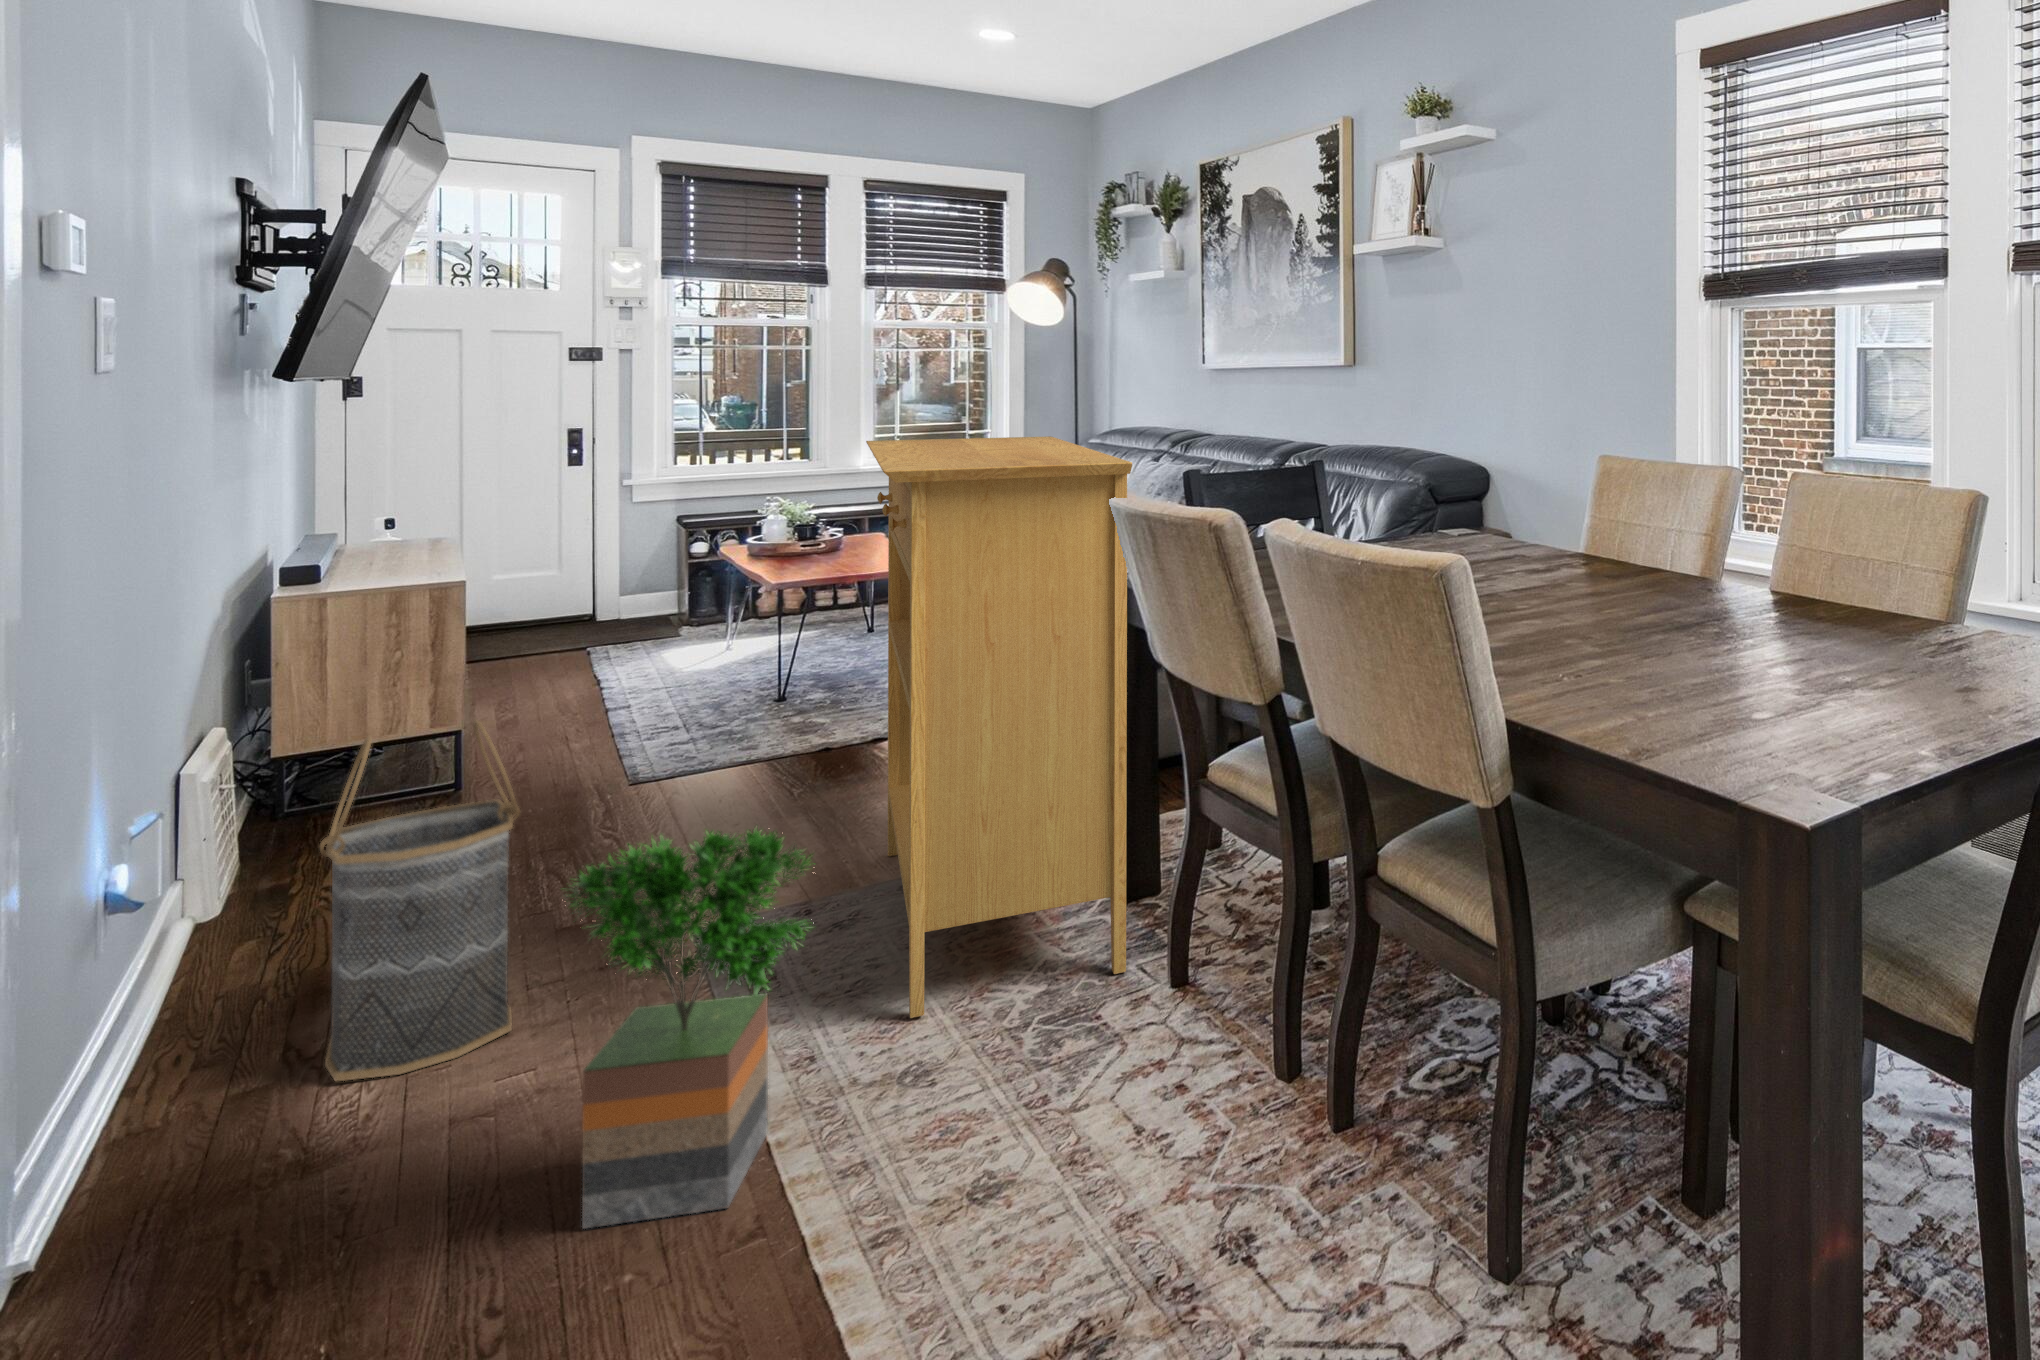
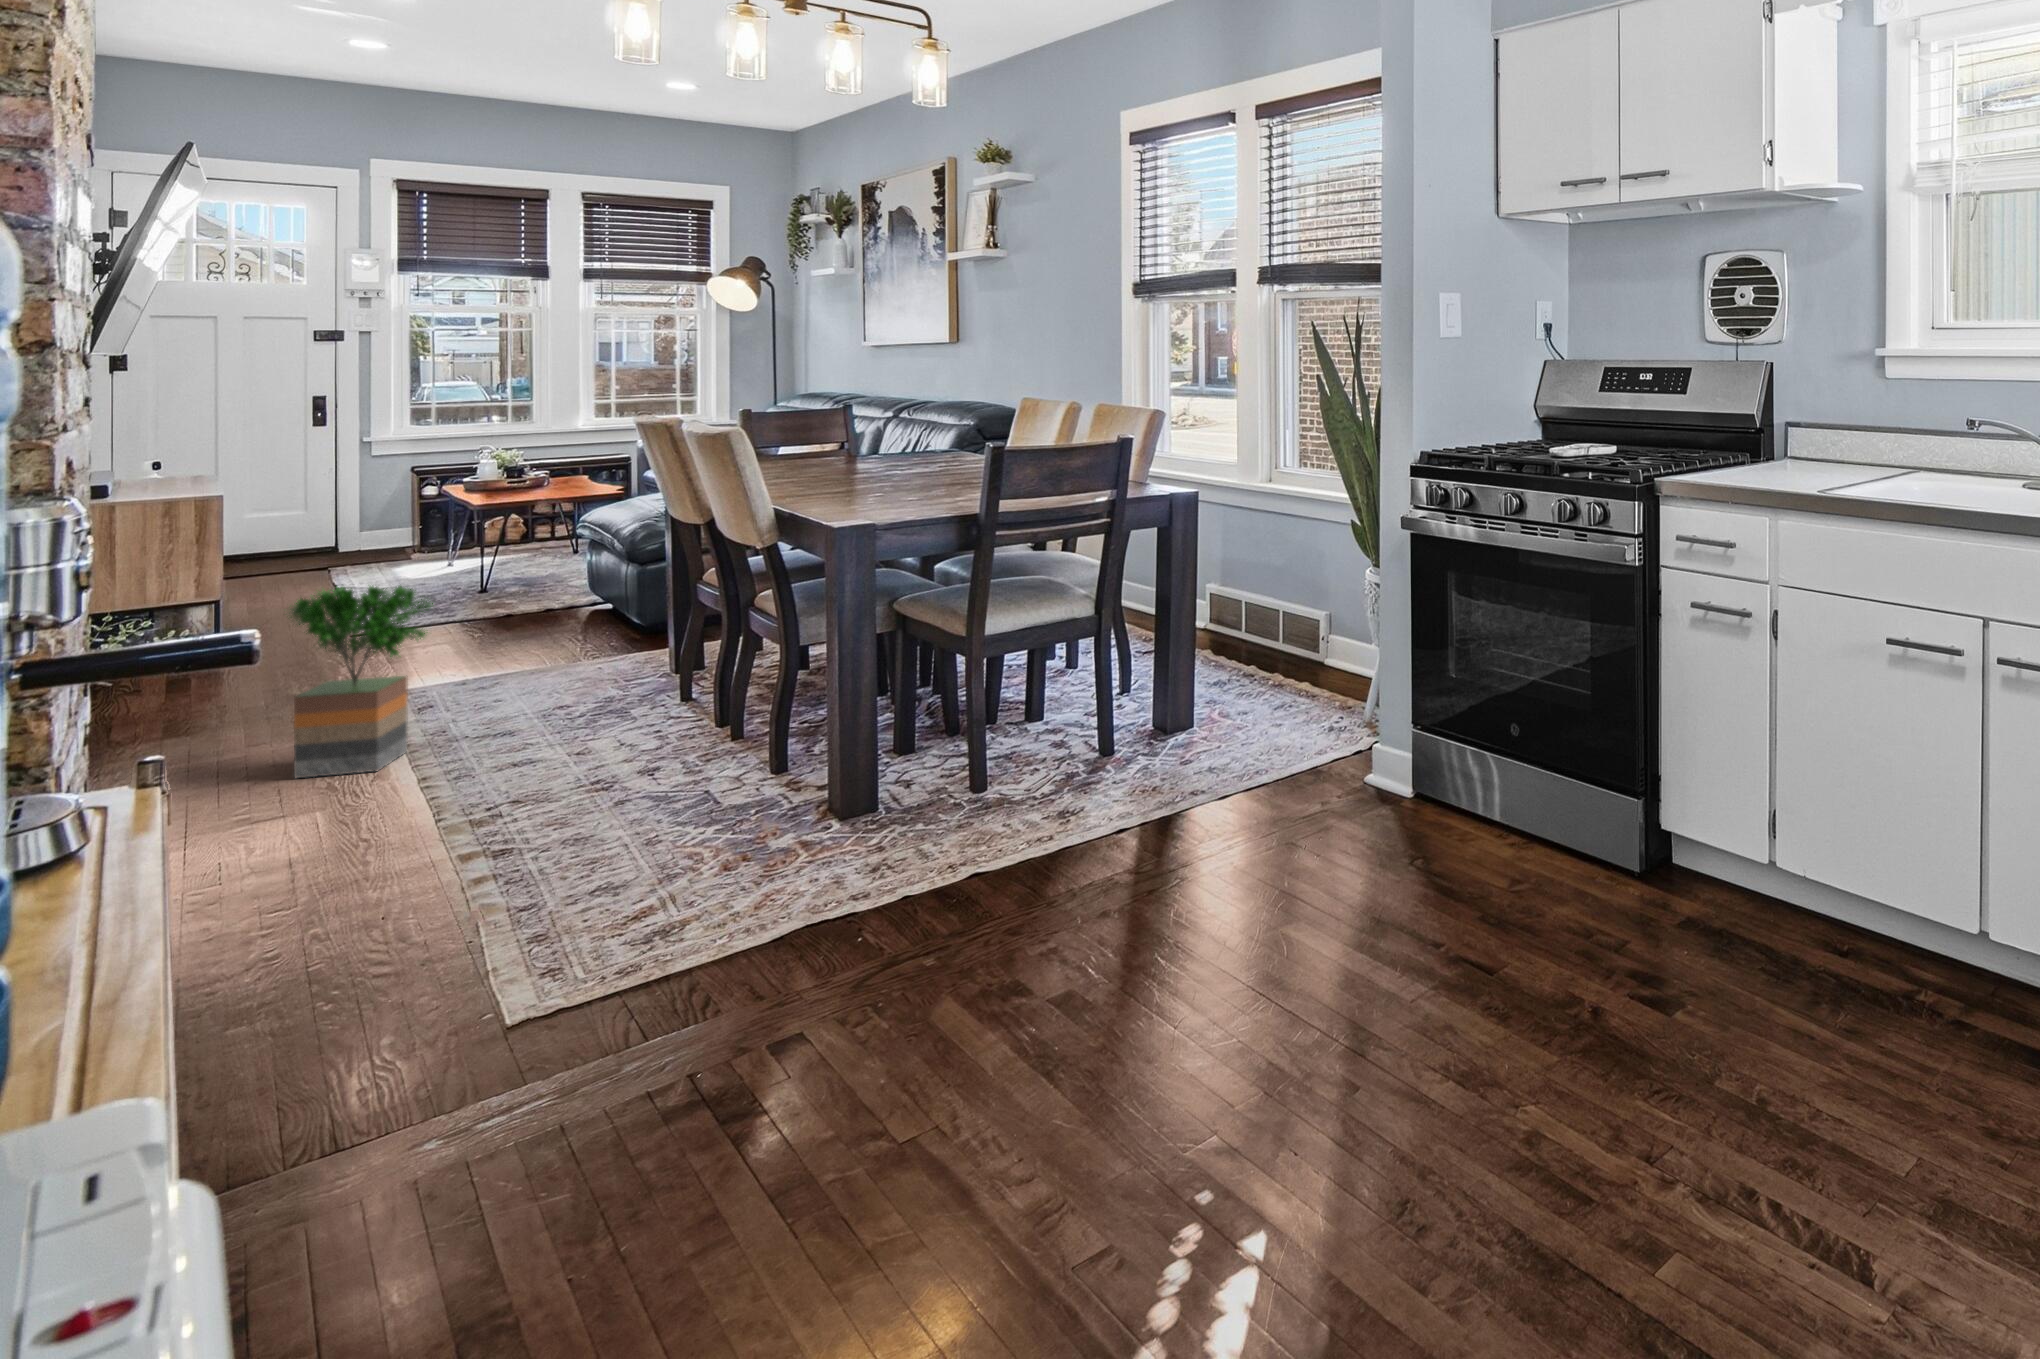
console table: present [866,436,1132,1018] -> none [490,388,658,716]
basket: present [320,720,520,1081] -> none [134,545,262,744]

